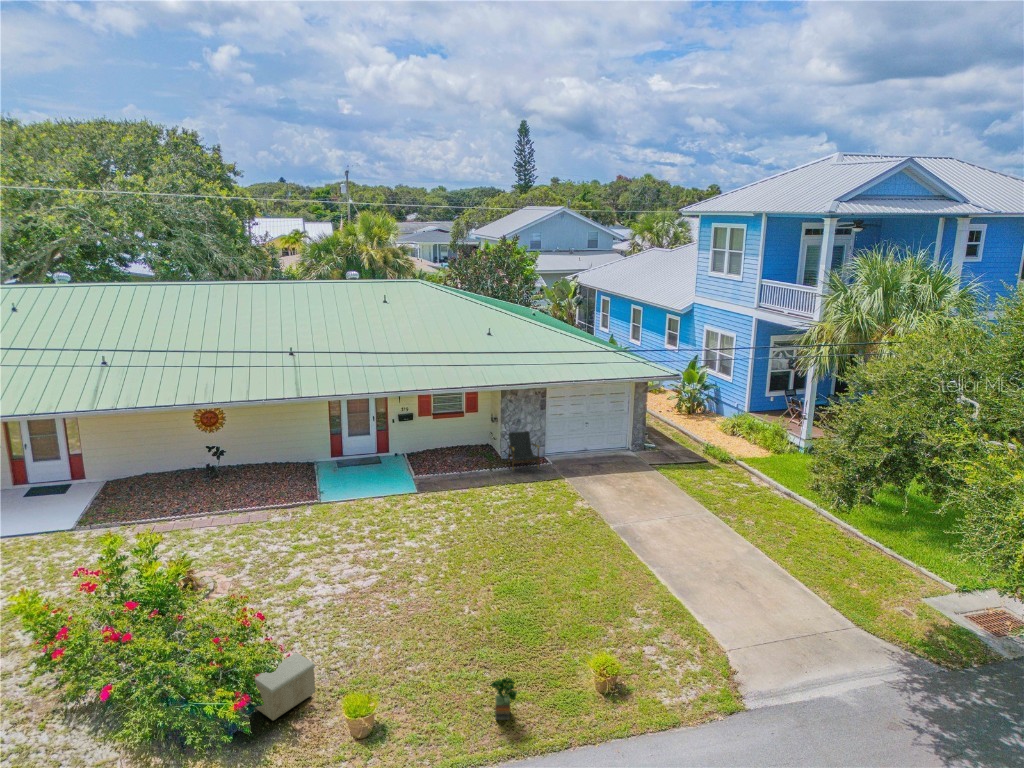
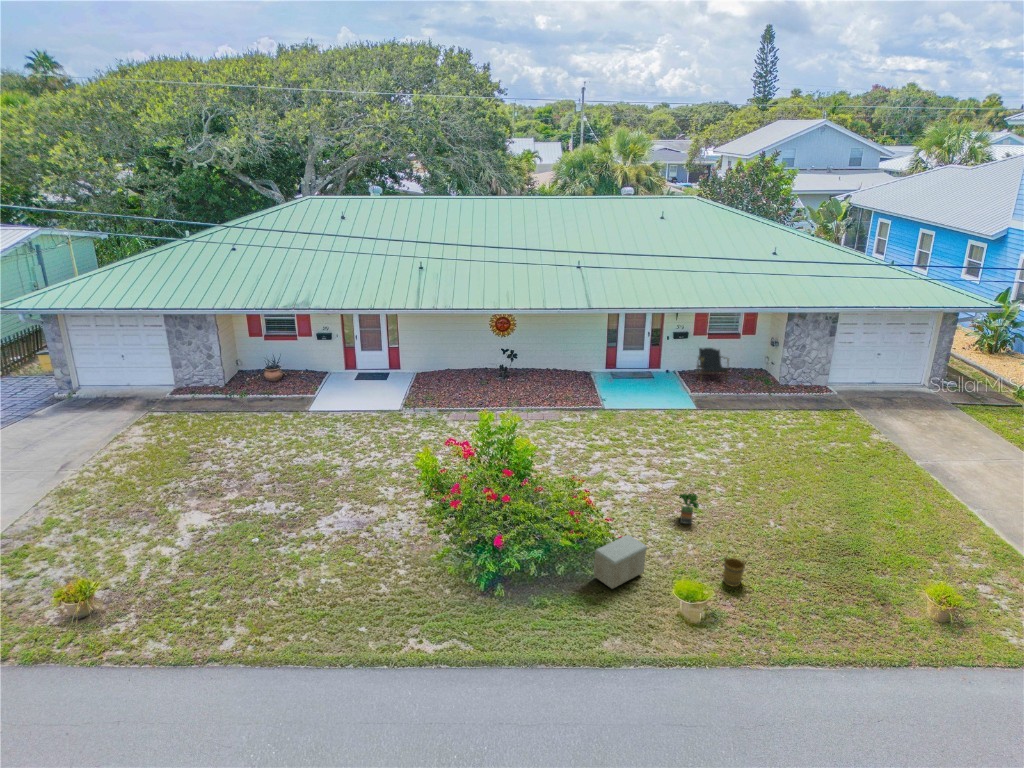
lounge chair: present [508,431,539,470] -> present [697,348,729,378]
bucket: none [399,657,423,692] -> present [723,556,746,587]
potted tree: present [491,678,517,720] -> present [679,493,699,524]

